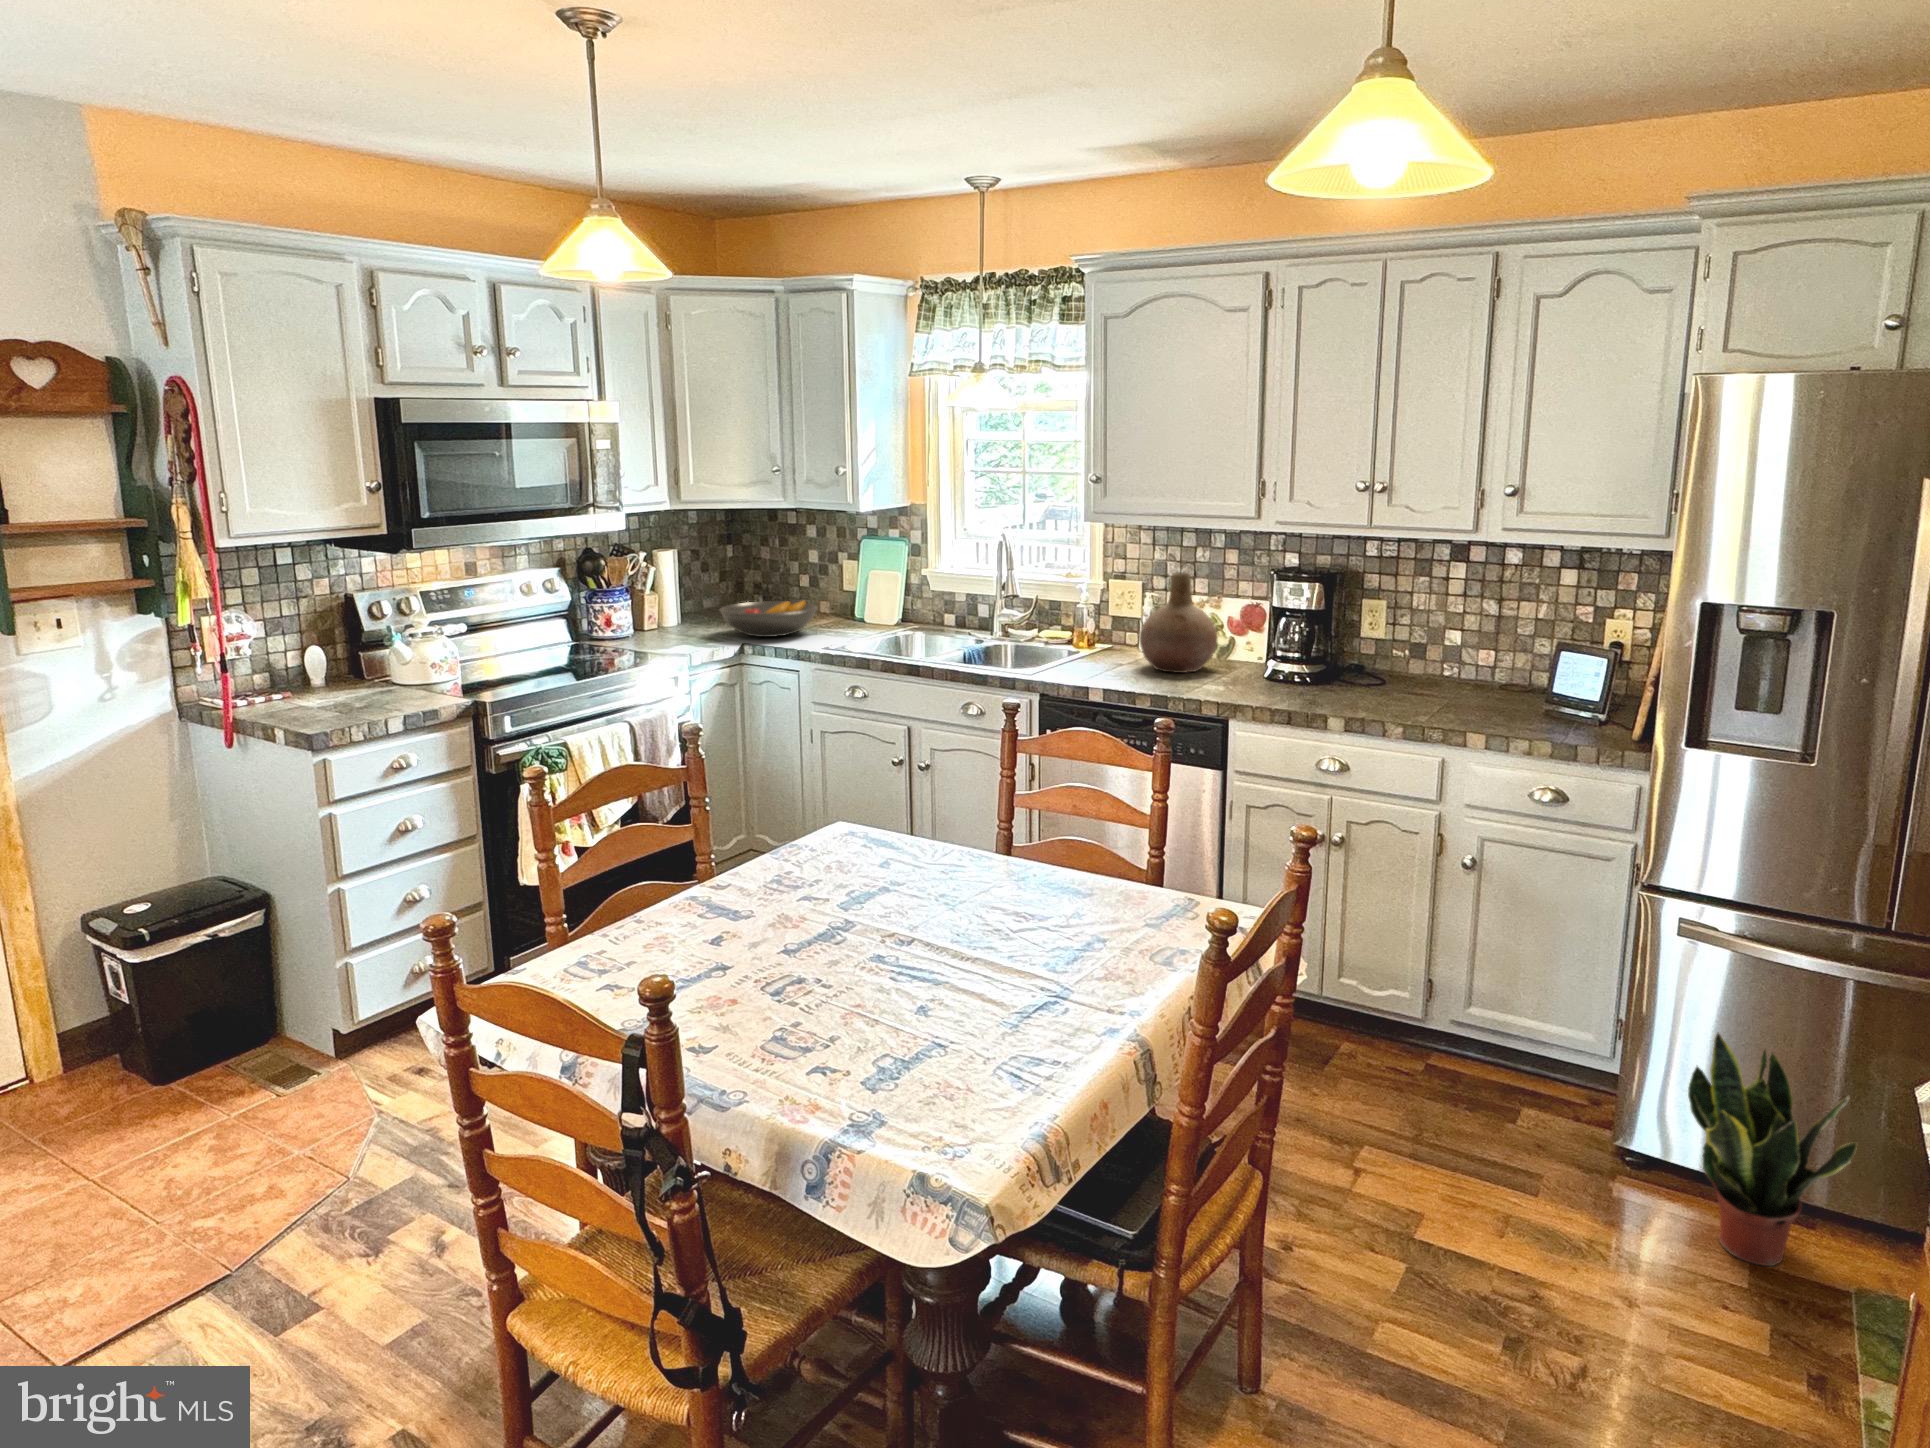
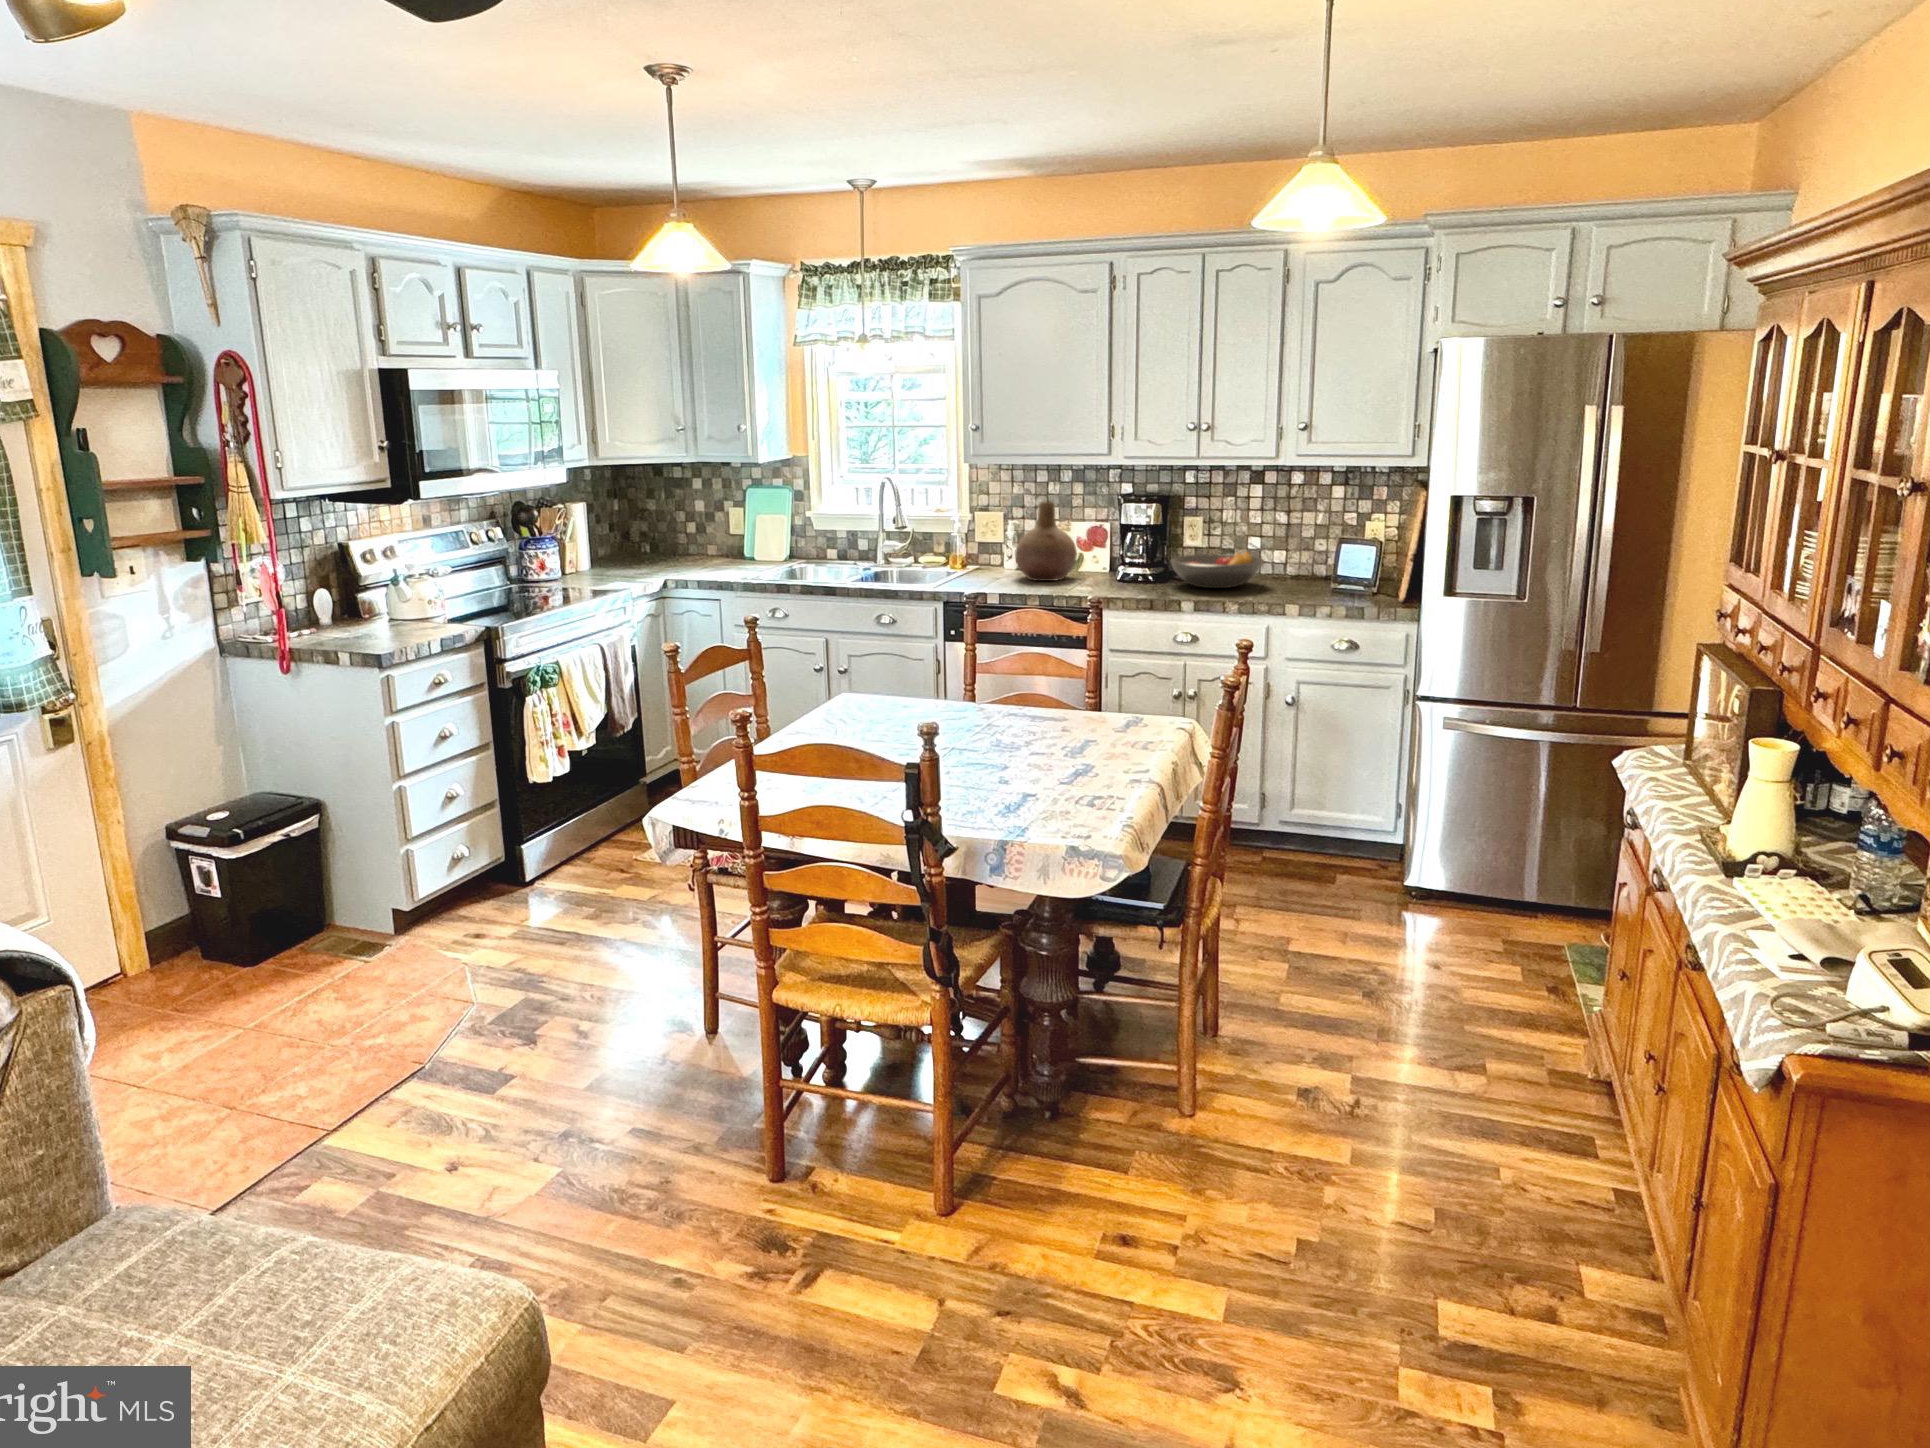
fruit bowl: present [720,600,817,637] -> present [1170,551,1264,588]
potted plant: present [1688,1033,1857,1266] -> none [1452,785,1559,936]

